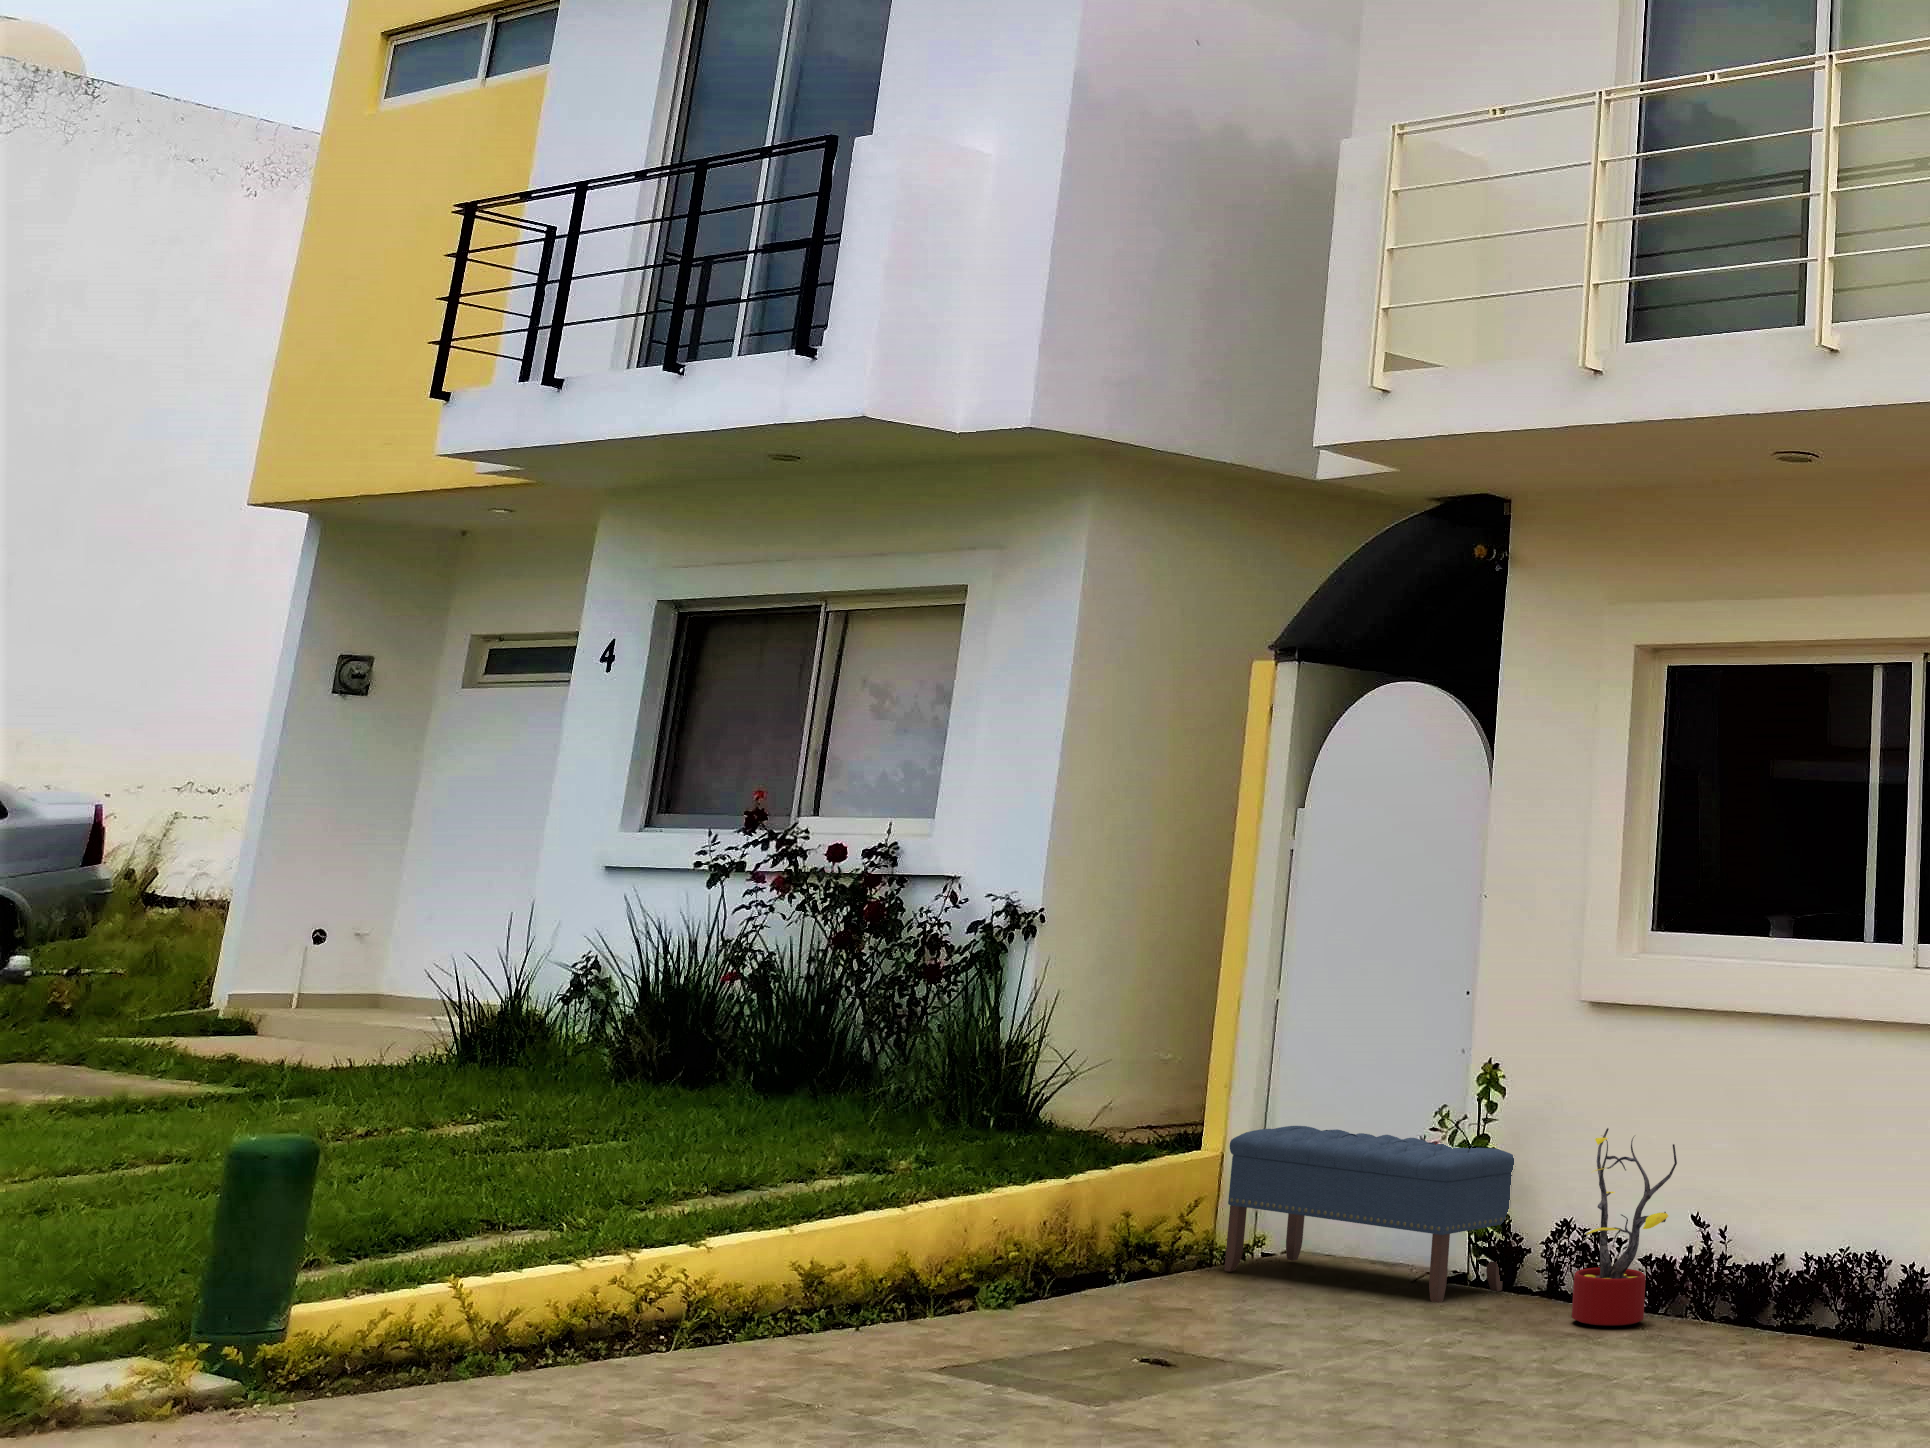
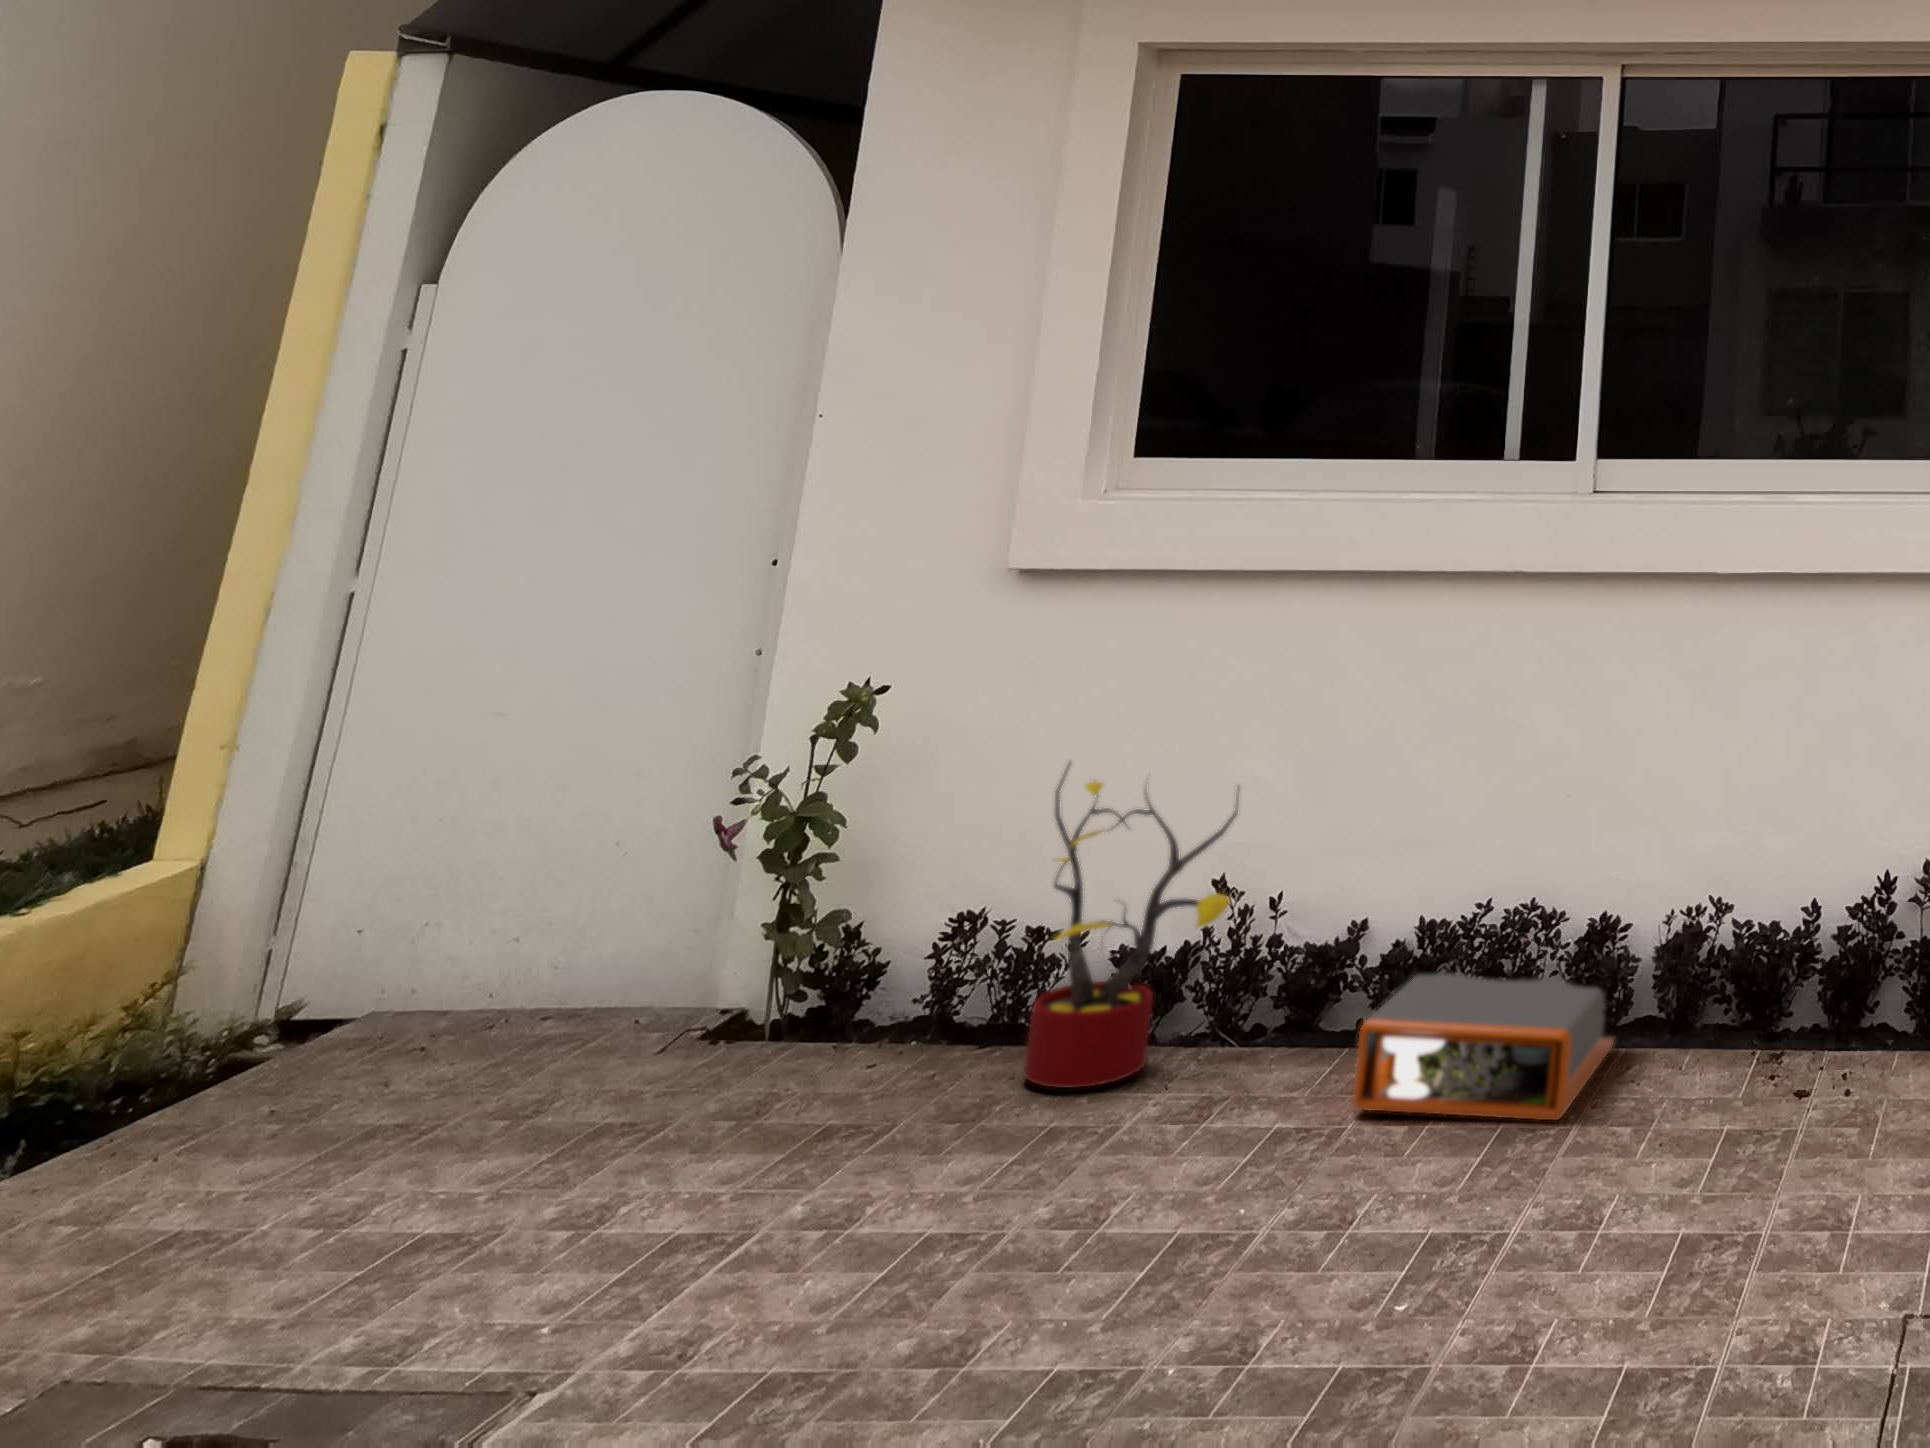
bench: present [1224,1126,1514,1303] -> none [256,801,870,1088]
storage box: none [1723,1281,1921,1374] -> present [1353,974,1614,1120]

